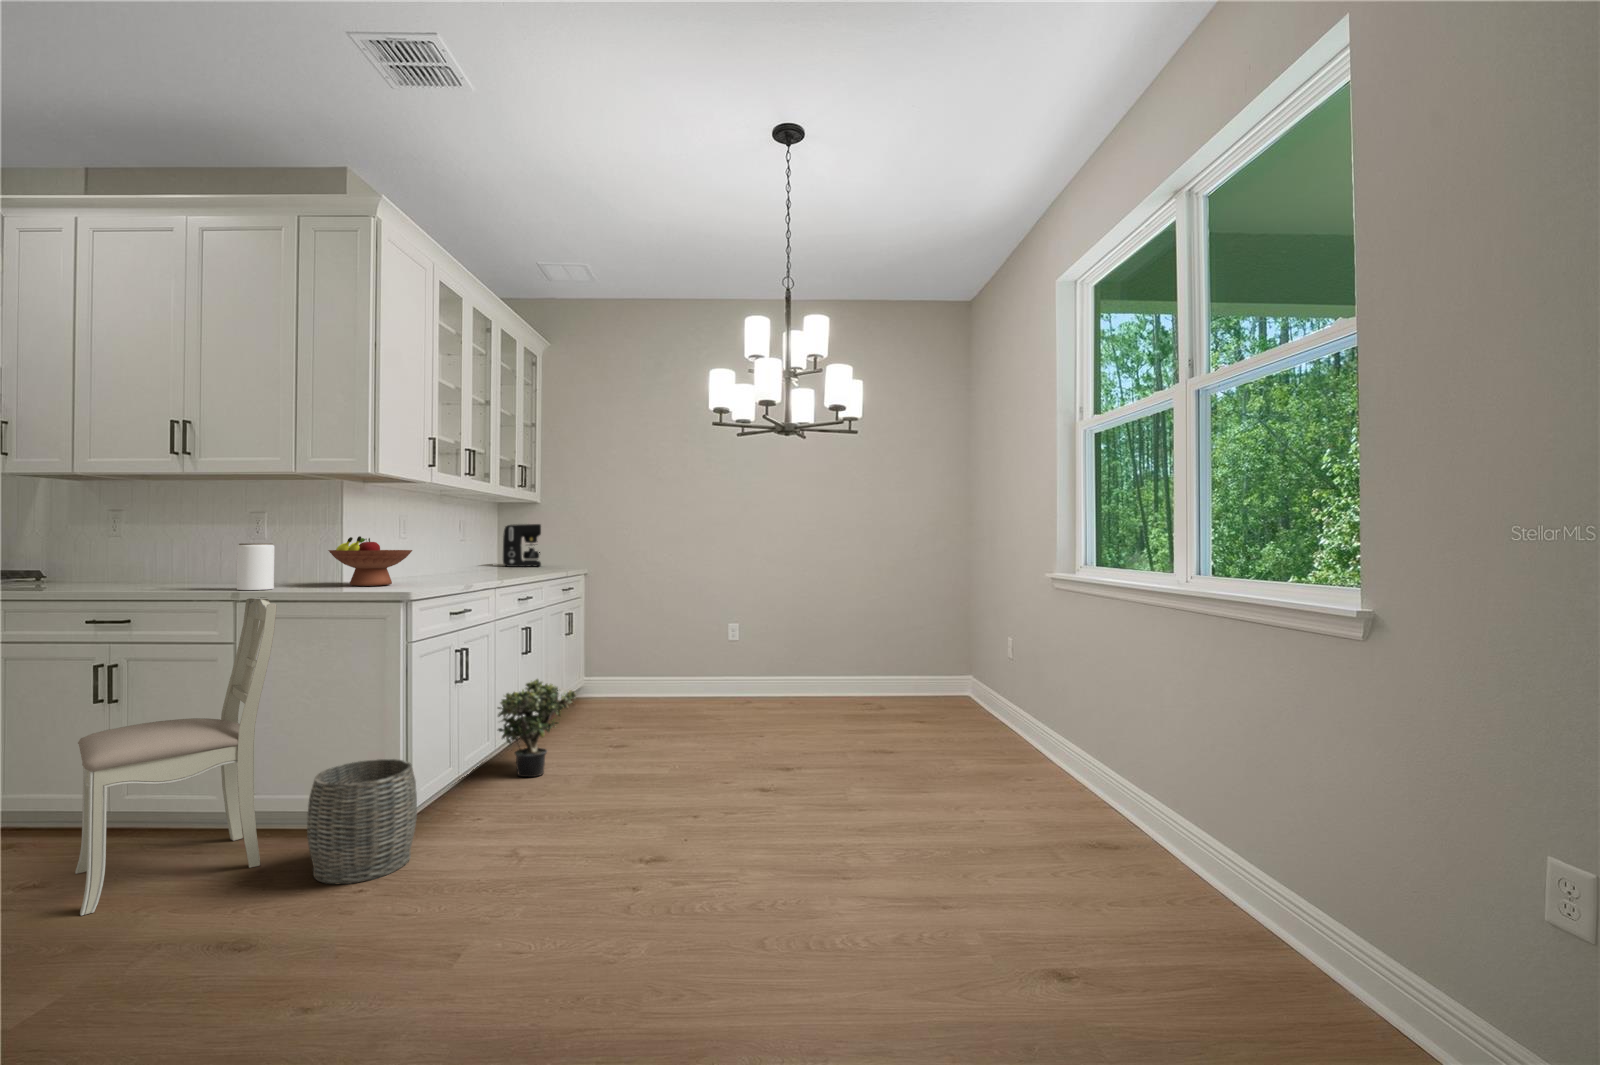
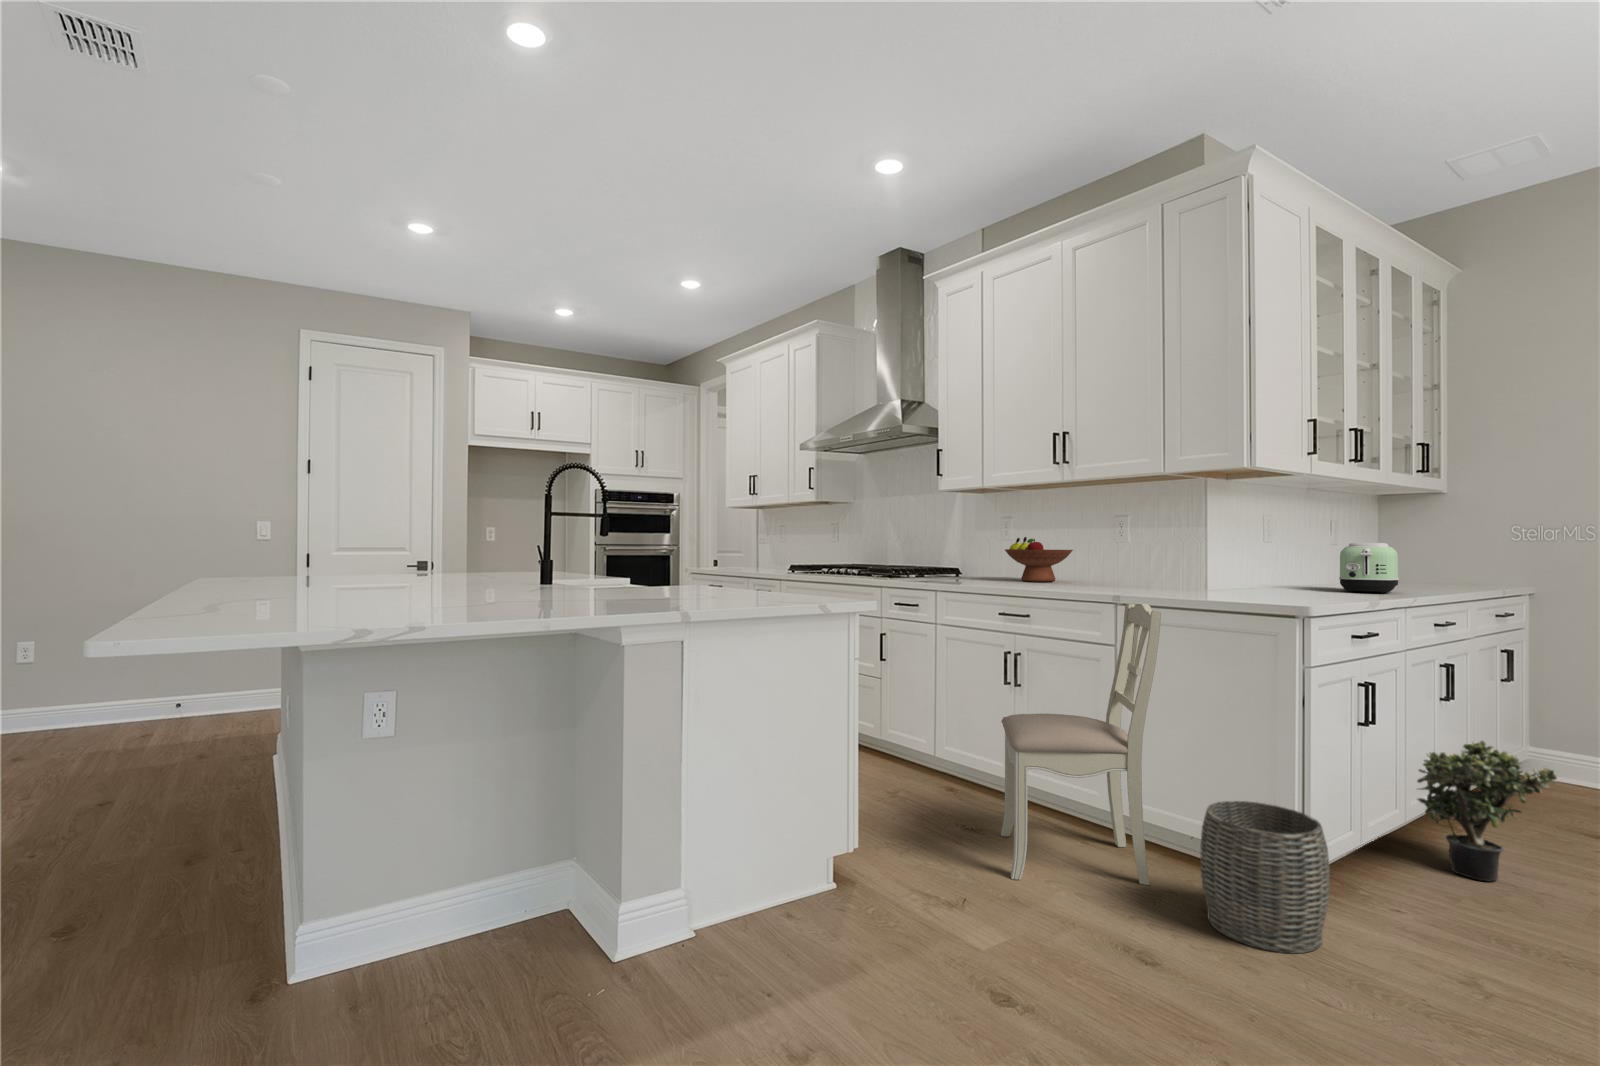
coffee maker: present [503,524,541,567] -> none [1386,522,1454,580]
fruit bowl: present [328,536,412,586] -> present [1005,537,1073,582]
toaster: none [455,540,497,578] -> present [1339,543,1399,593]
jar: present [237,544,274,590] -> none [1114,547,1147,595]

